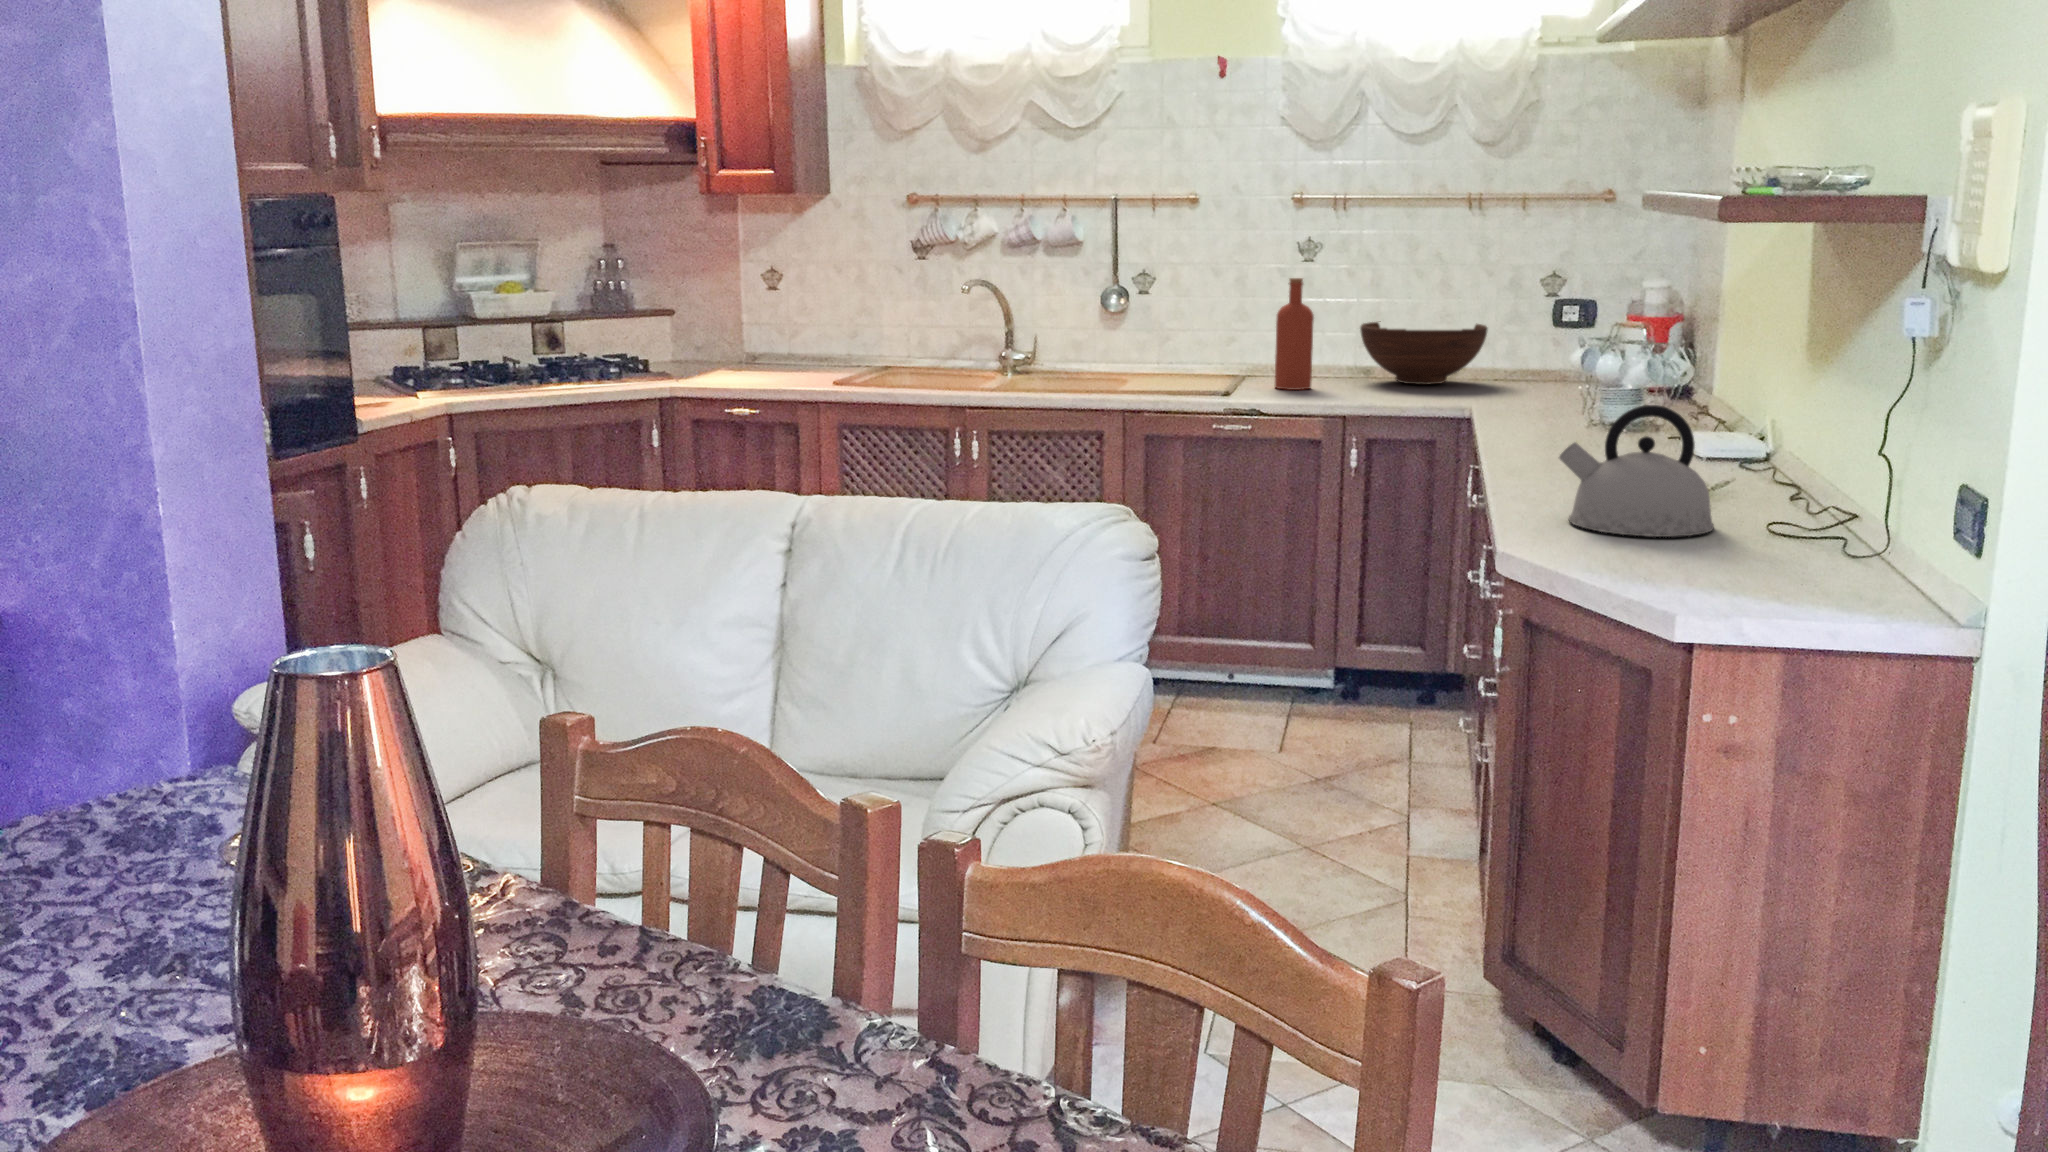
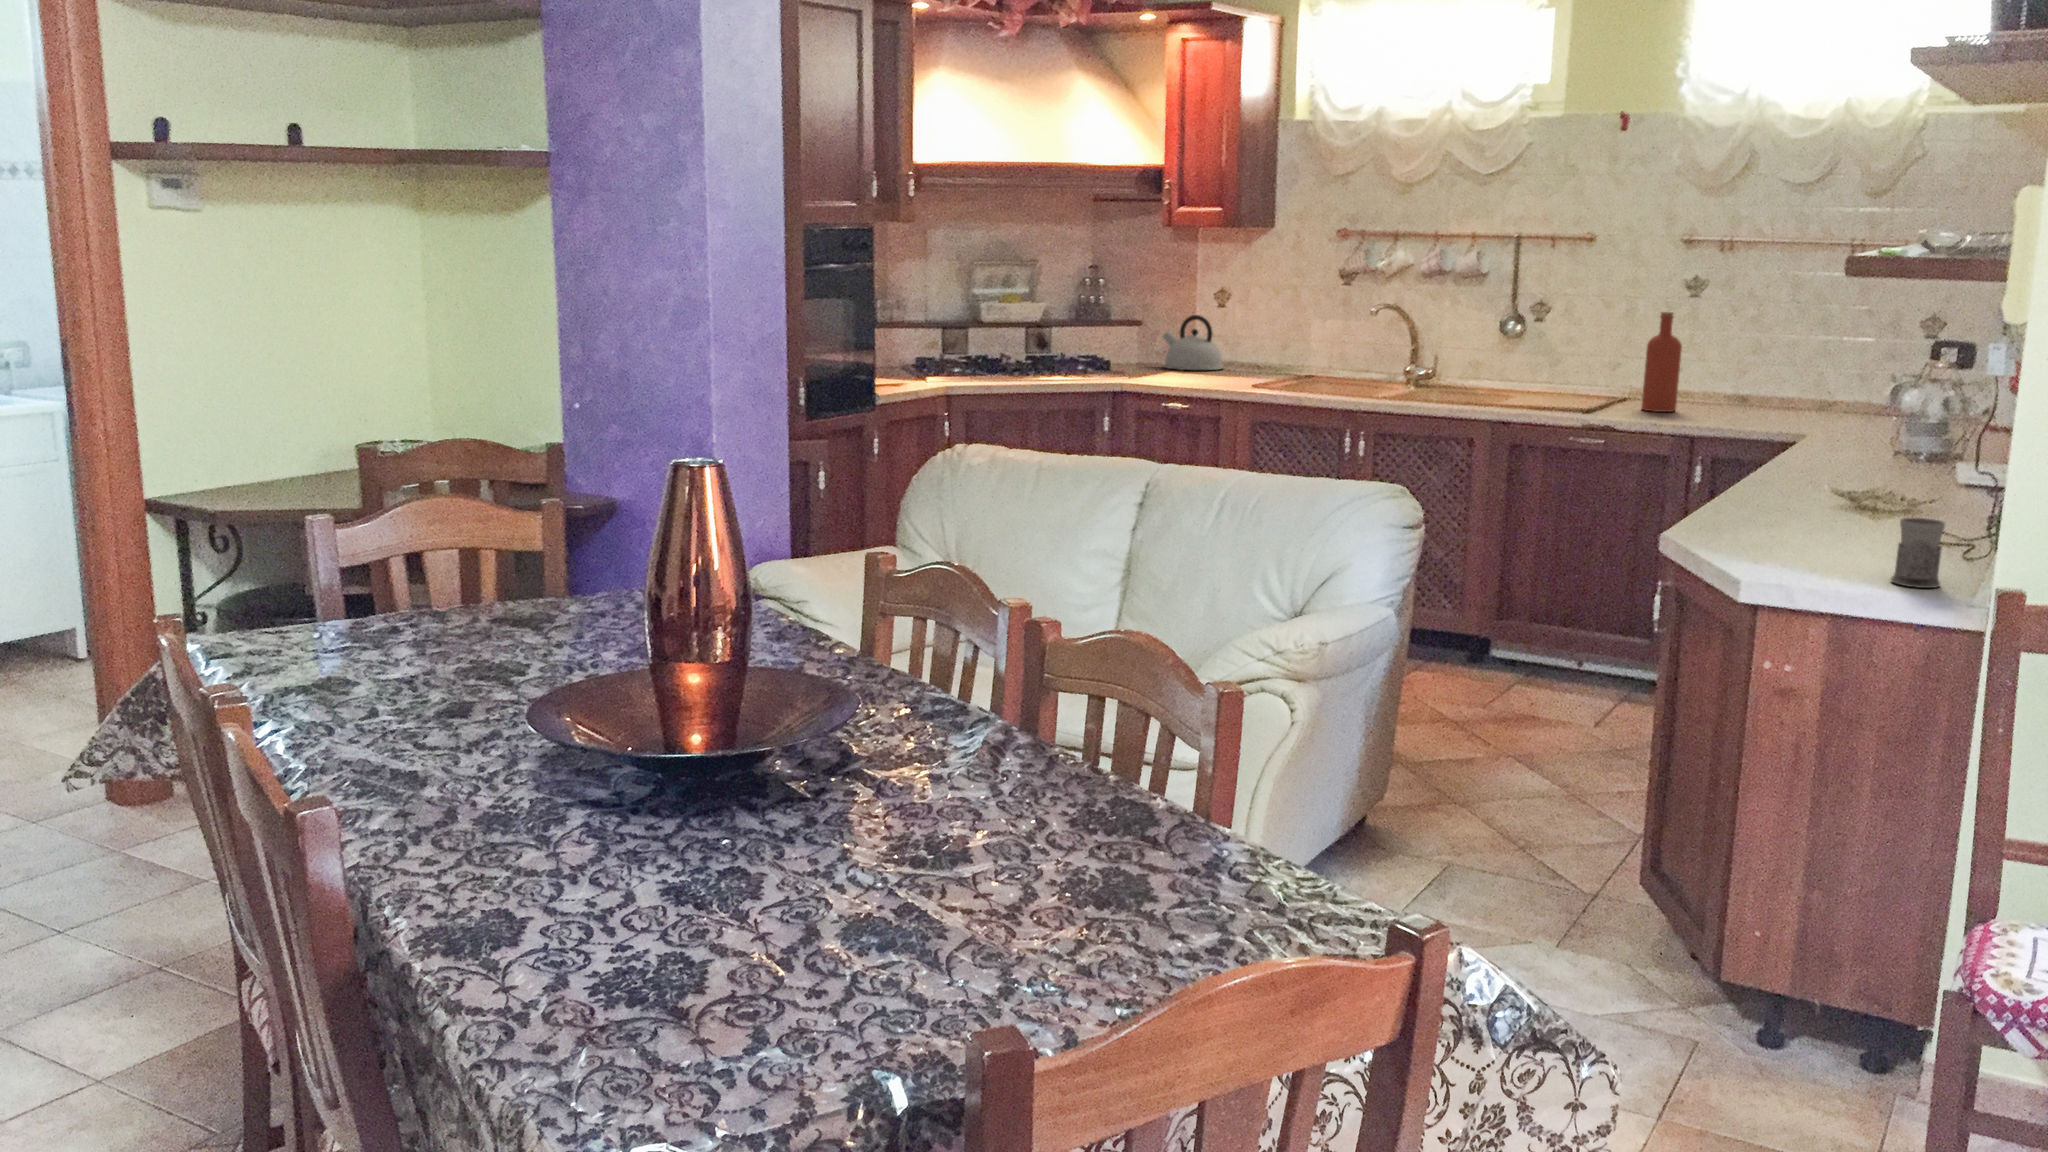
fruit bowl: present [1360,321,1488,385] -> none [1733,355,1858,414]
kettle: present [1559,405,1714,537] -> present [1163,315,1224,370]
mug: none [1801,515,1866,602] -> present [1891,518,1945,588]

